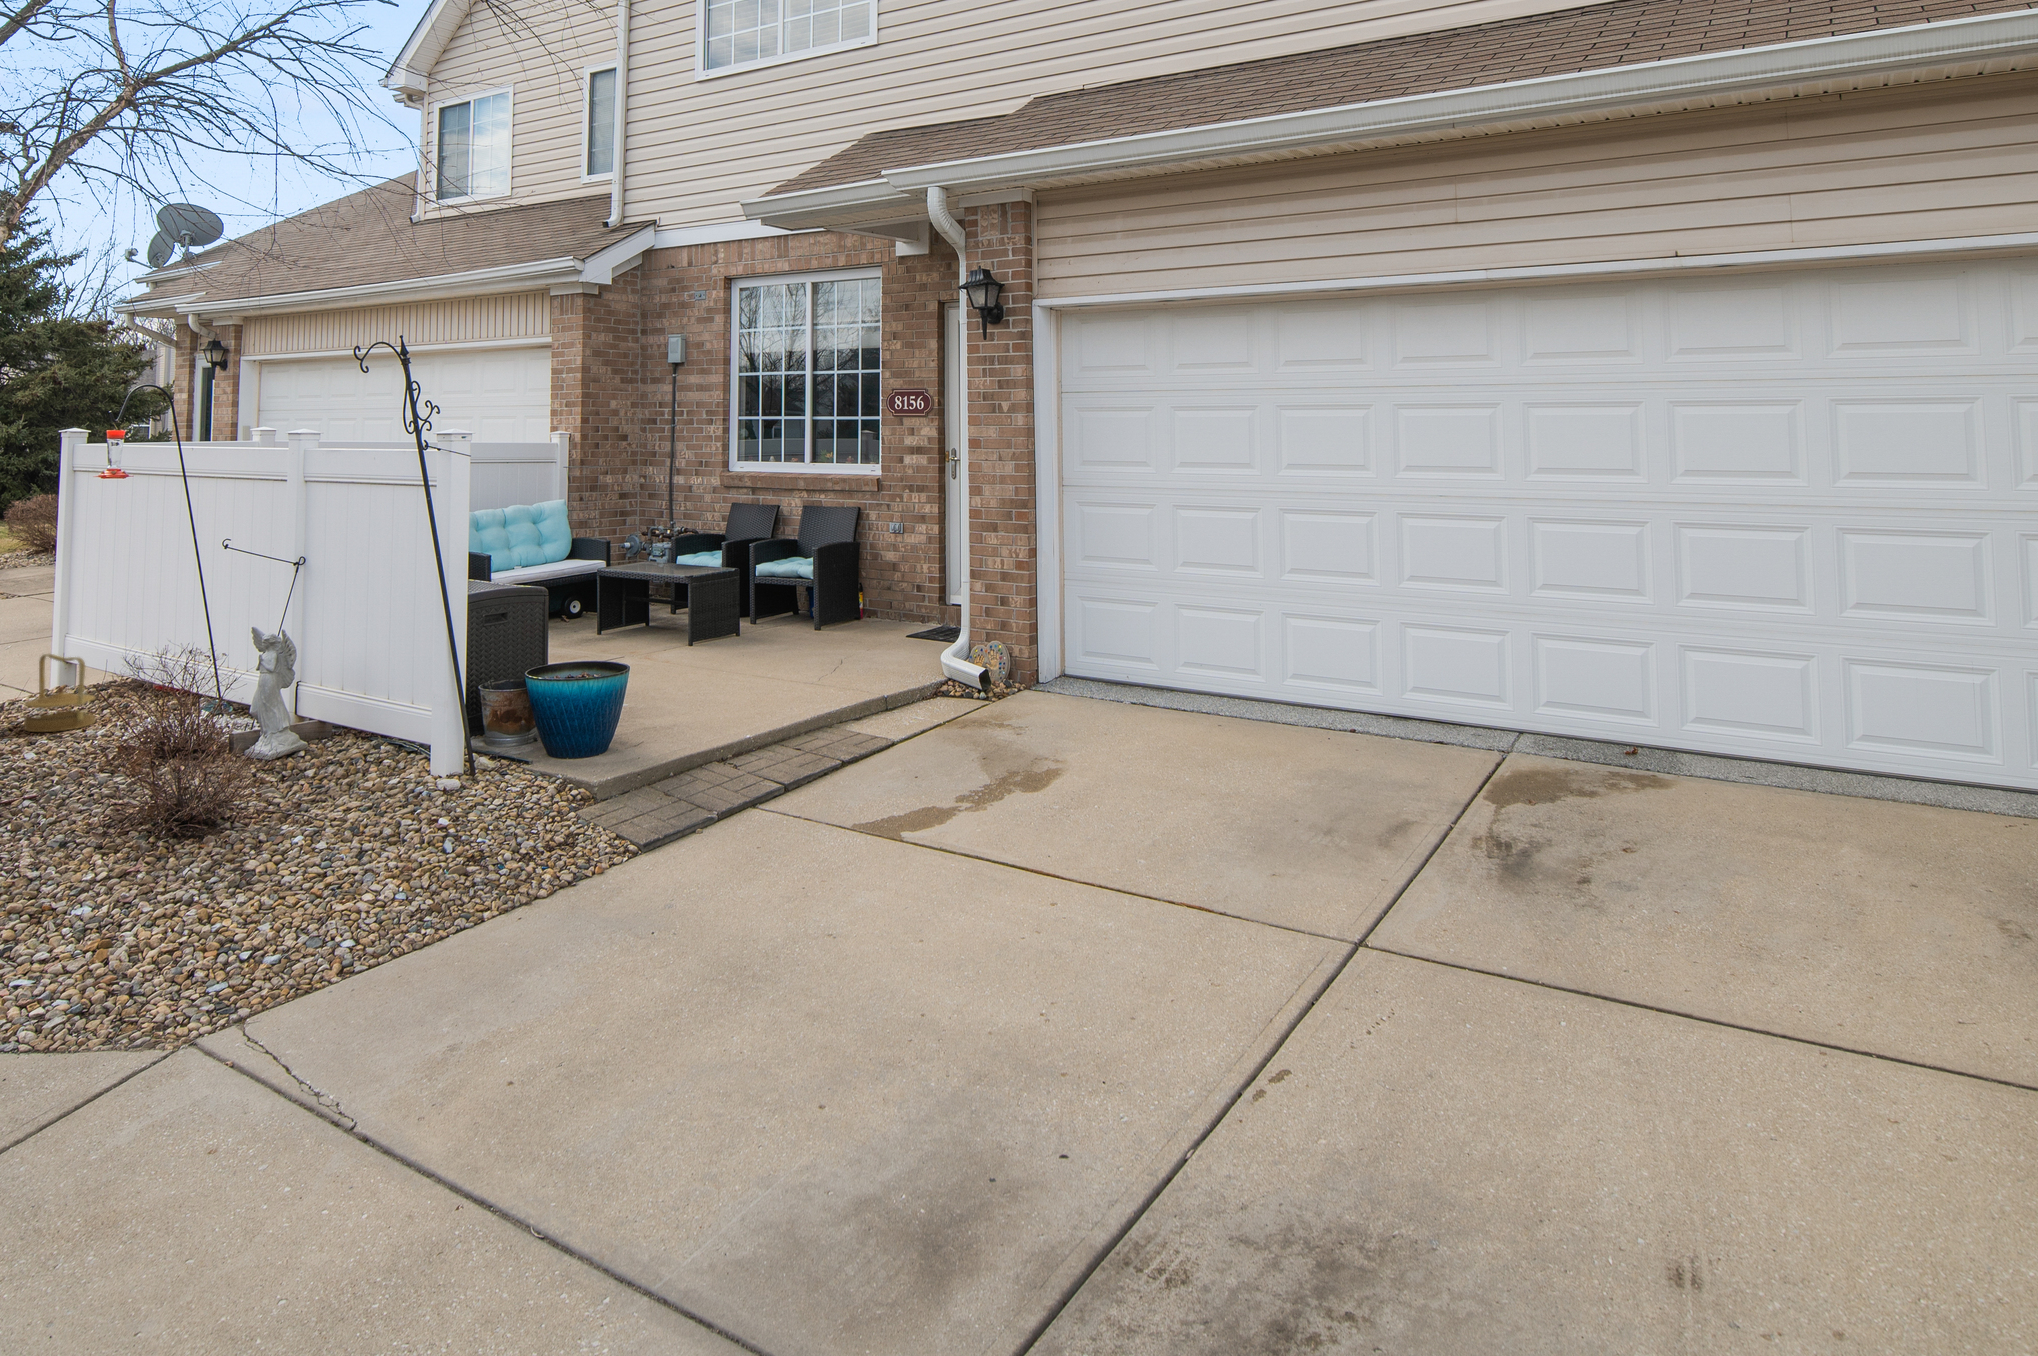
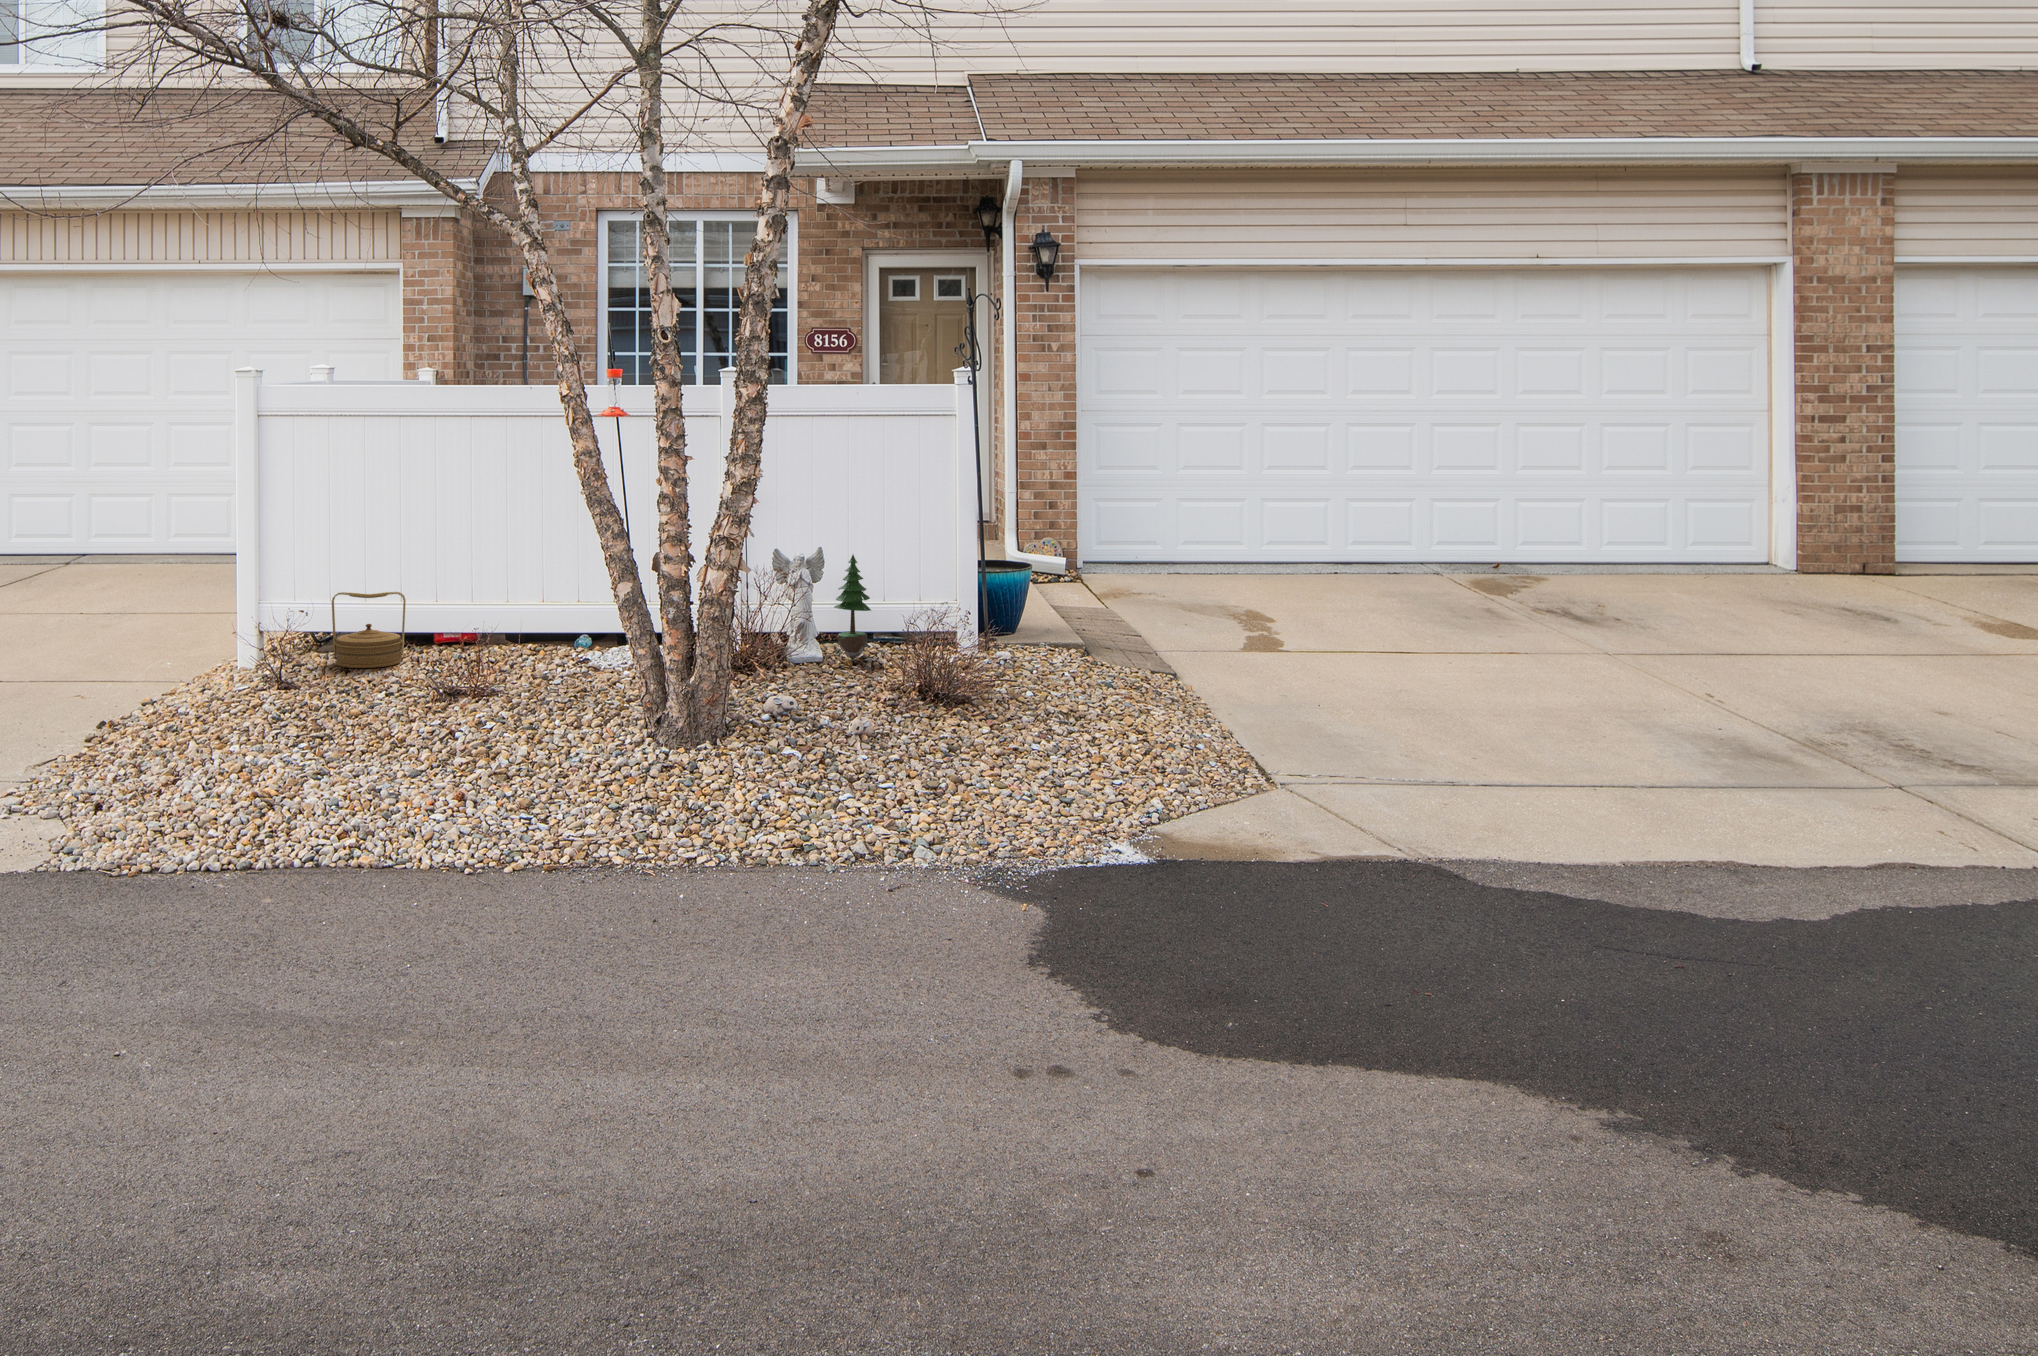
potted tree: none [352,657,400,786] -> present [834,555,871,659]

